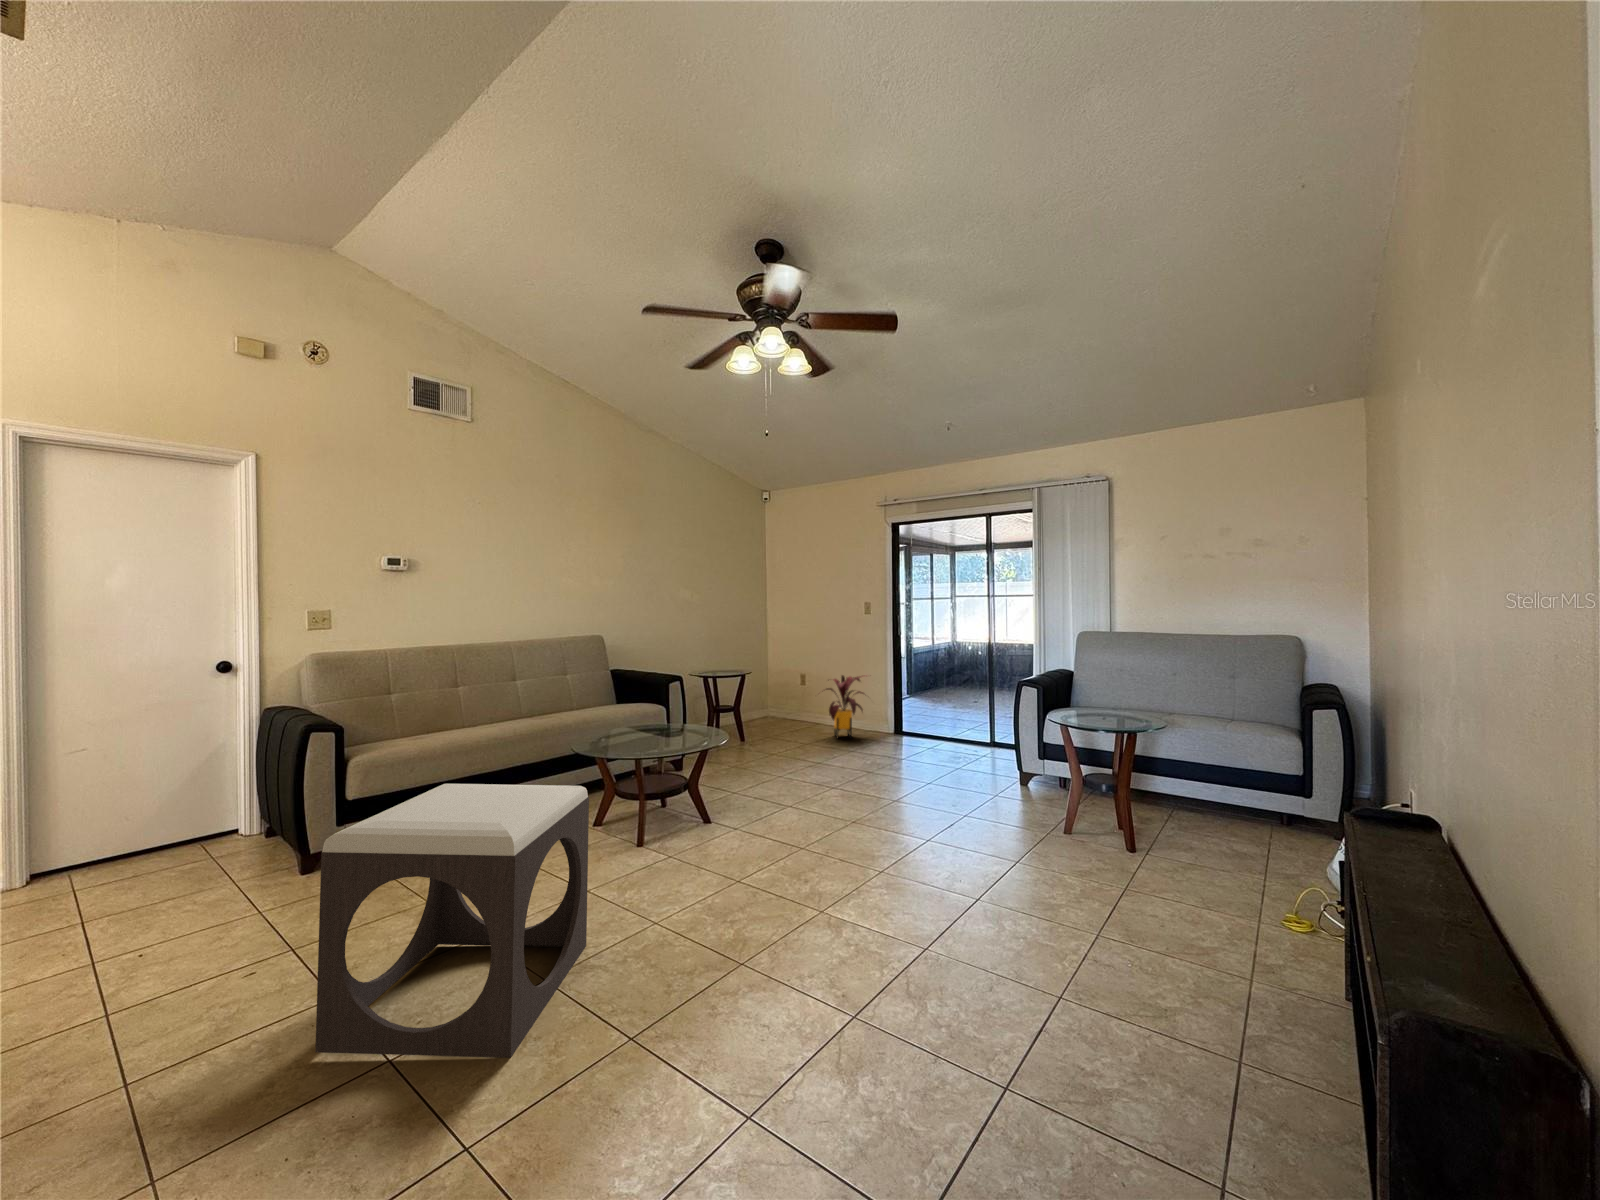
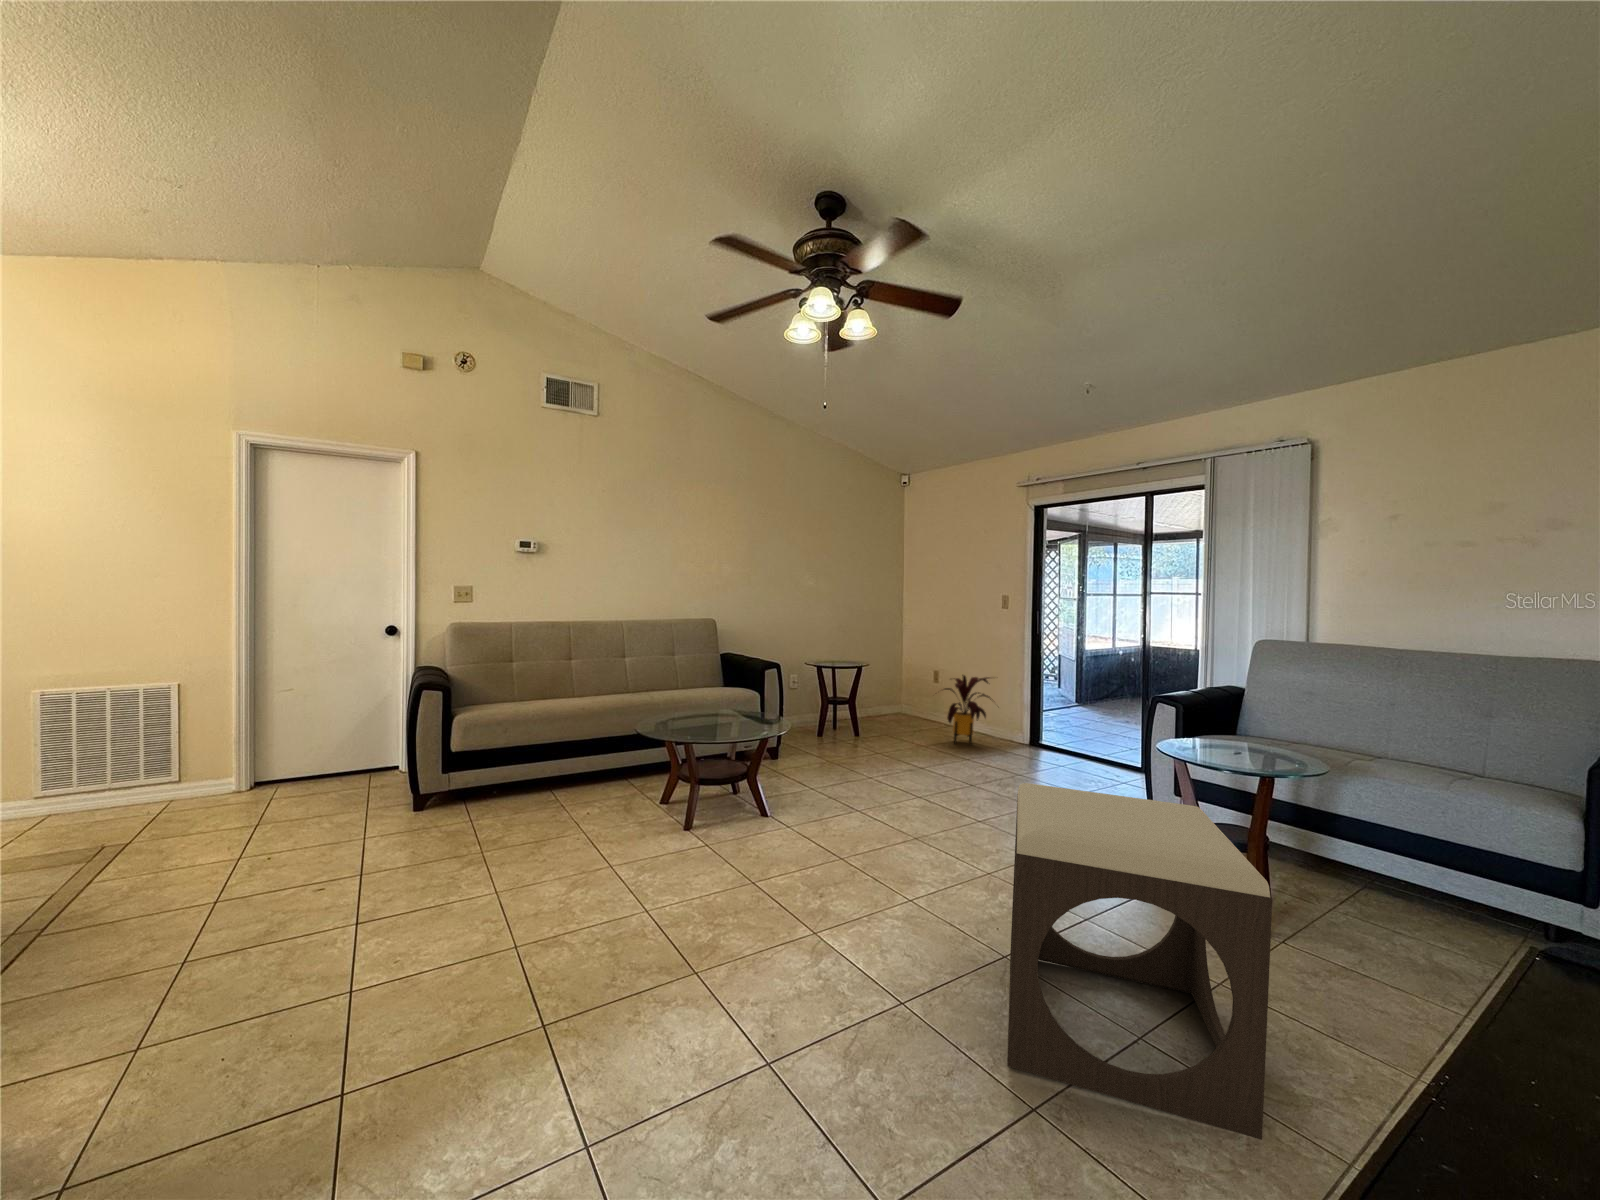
footstool: present [315,784,589,1058] -> present [1007,783,1272,1140]

